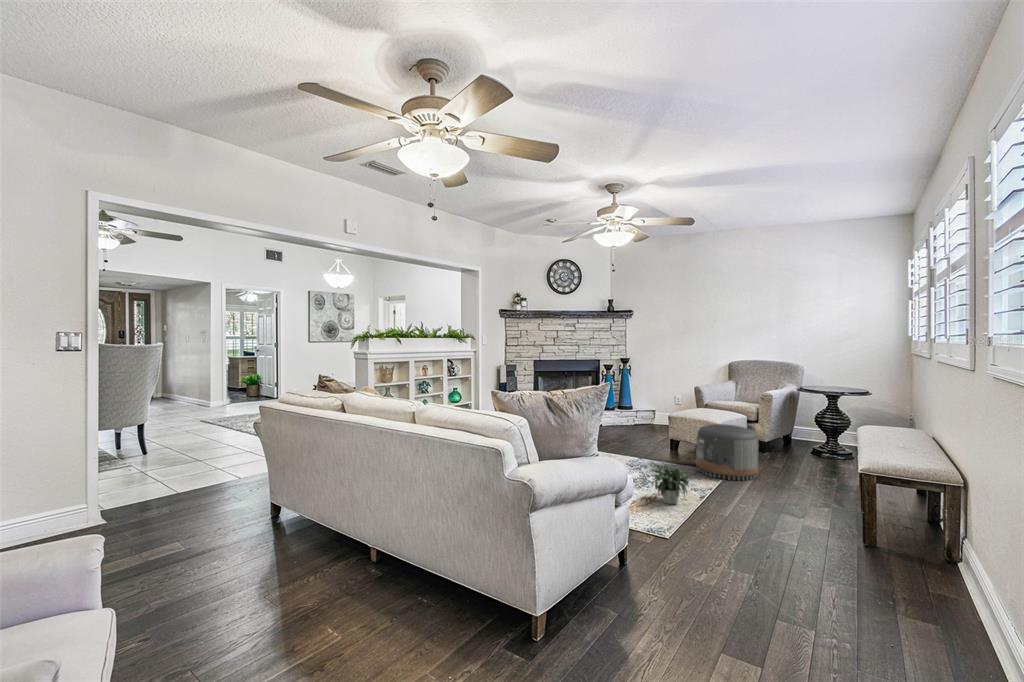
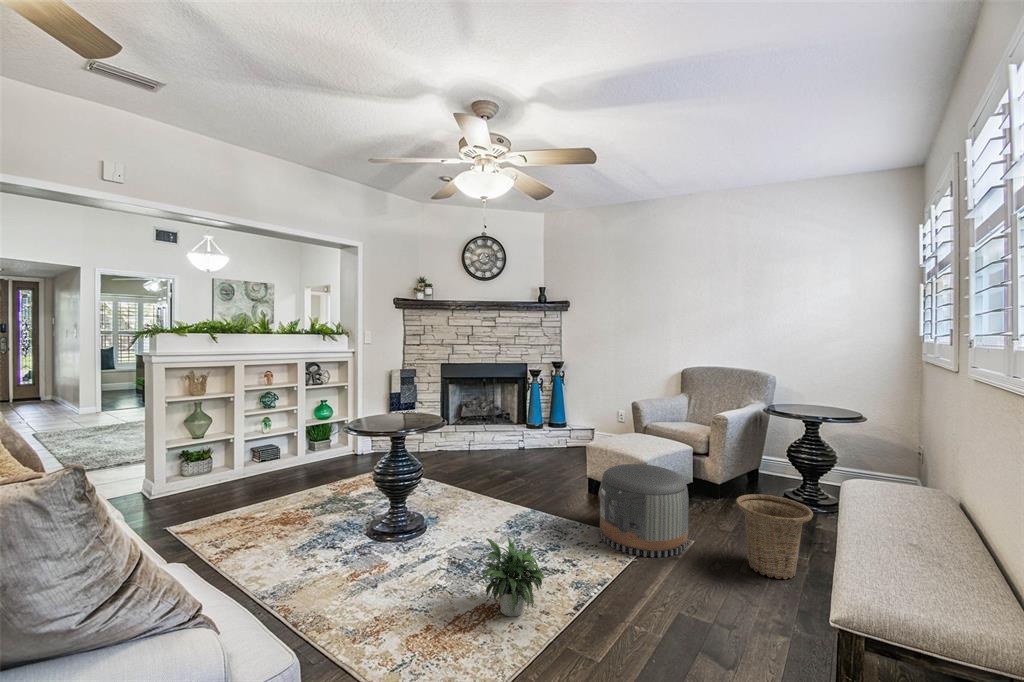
basket: none [792,440,843,488] -> present [736,494,813,579]

